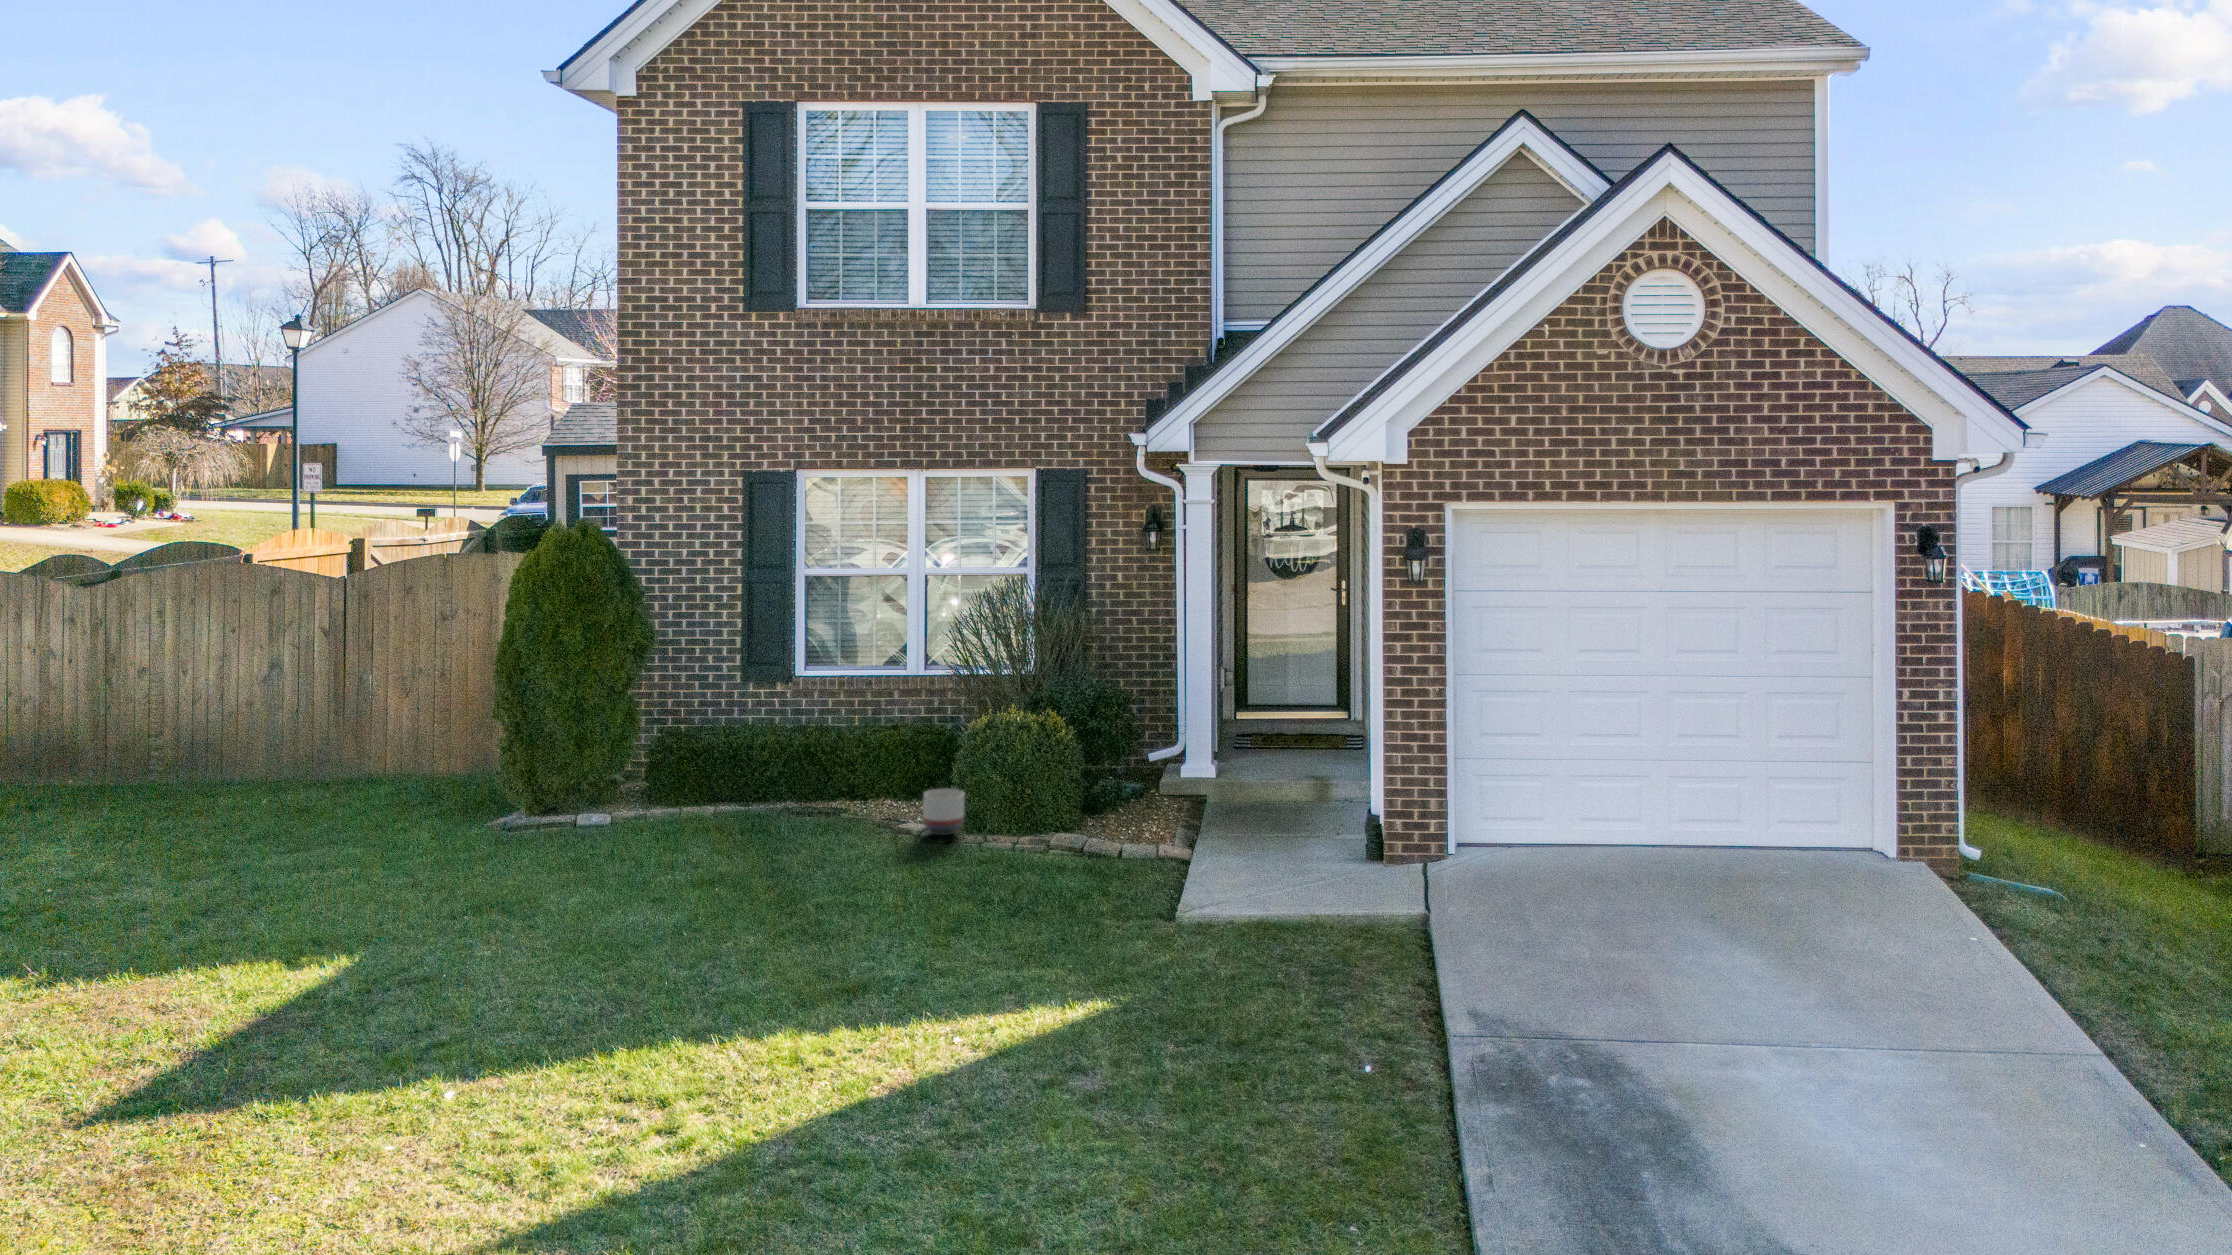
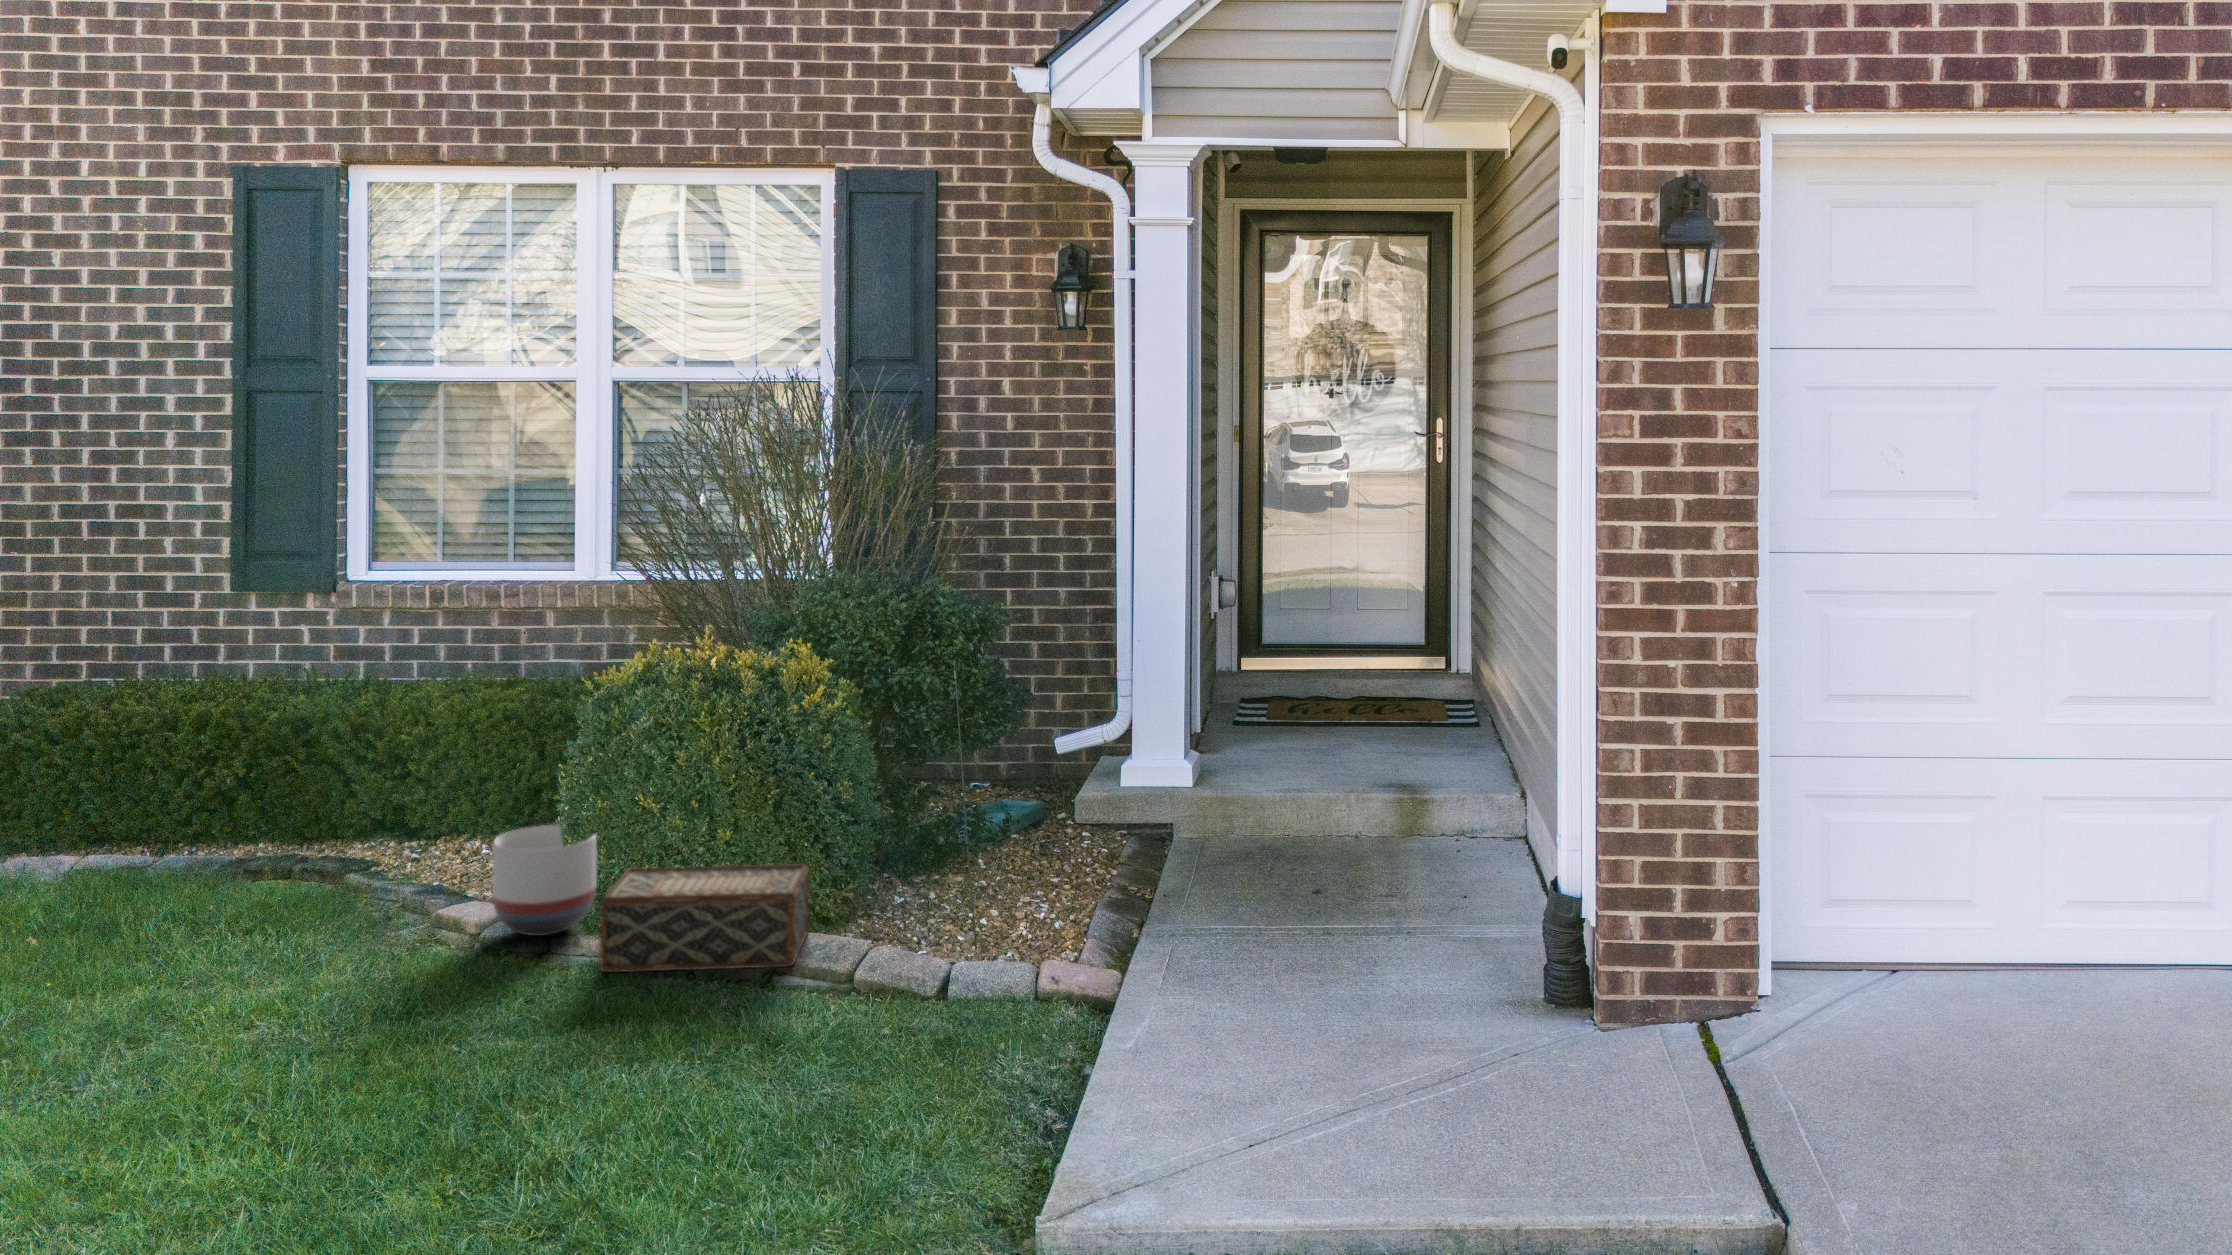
woven basket: none [978,806,1056,848] -> present [600,865,809,972]

